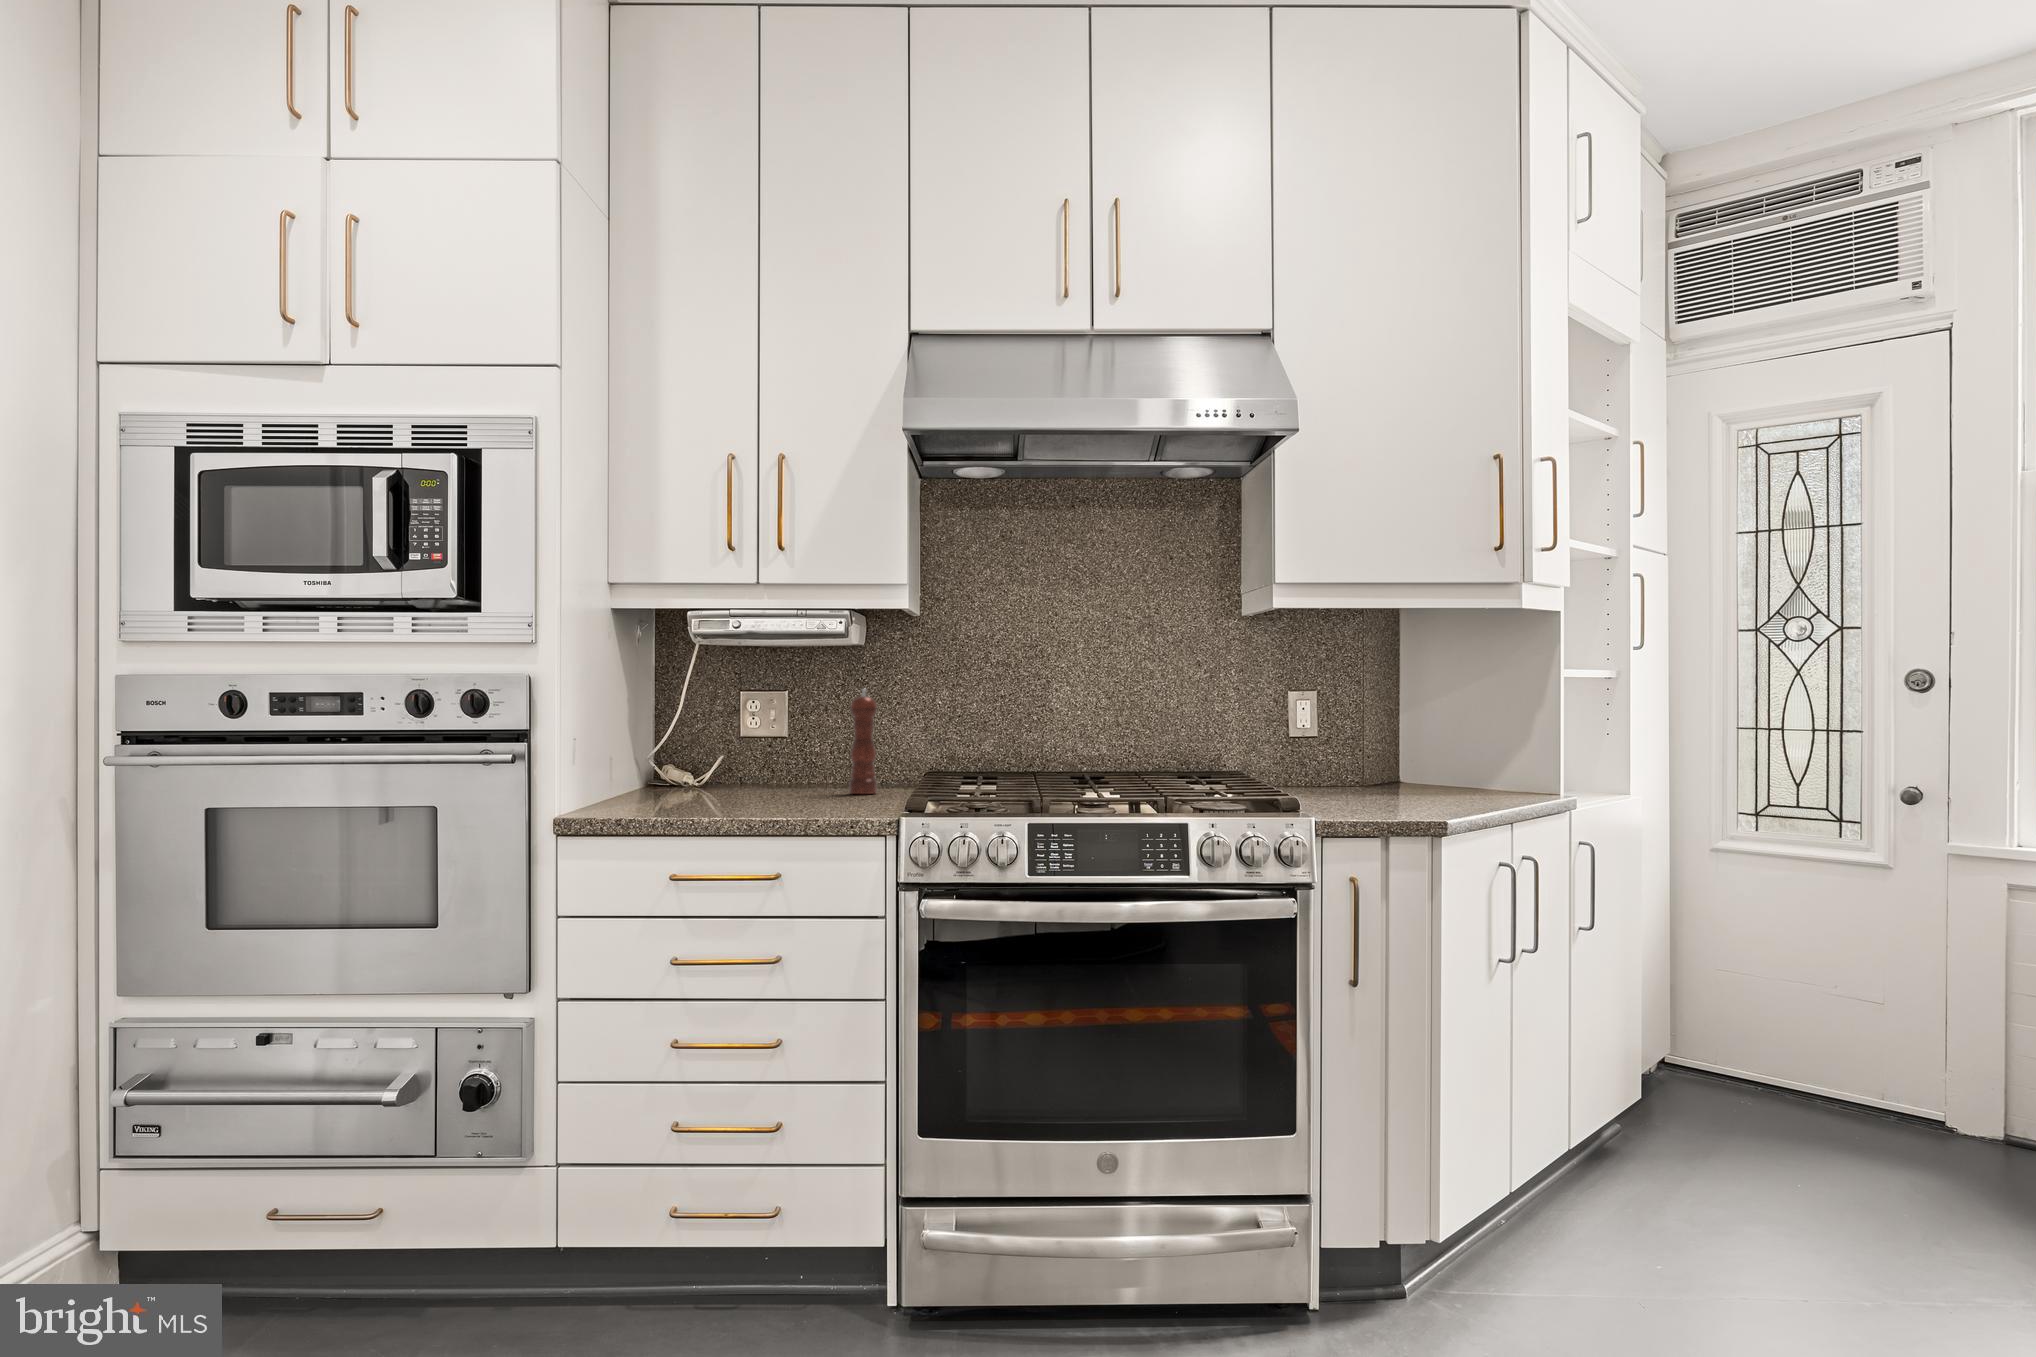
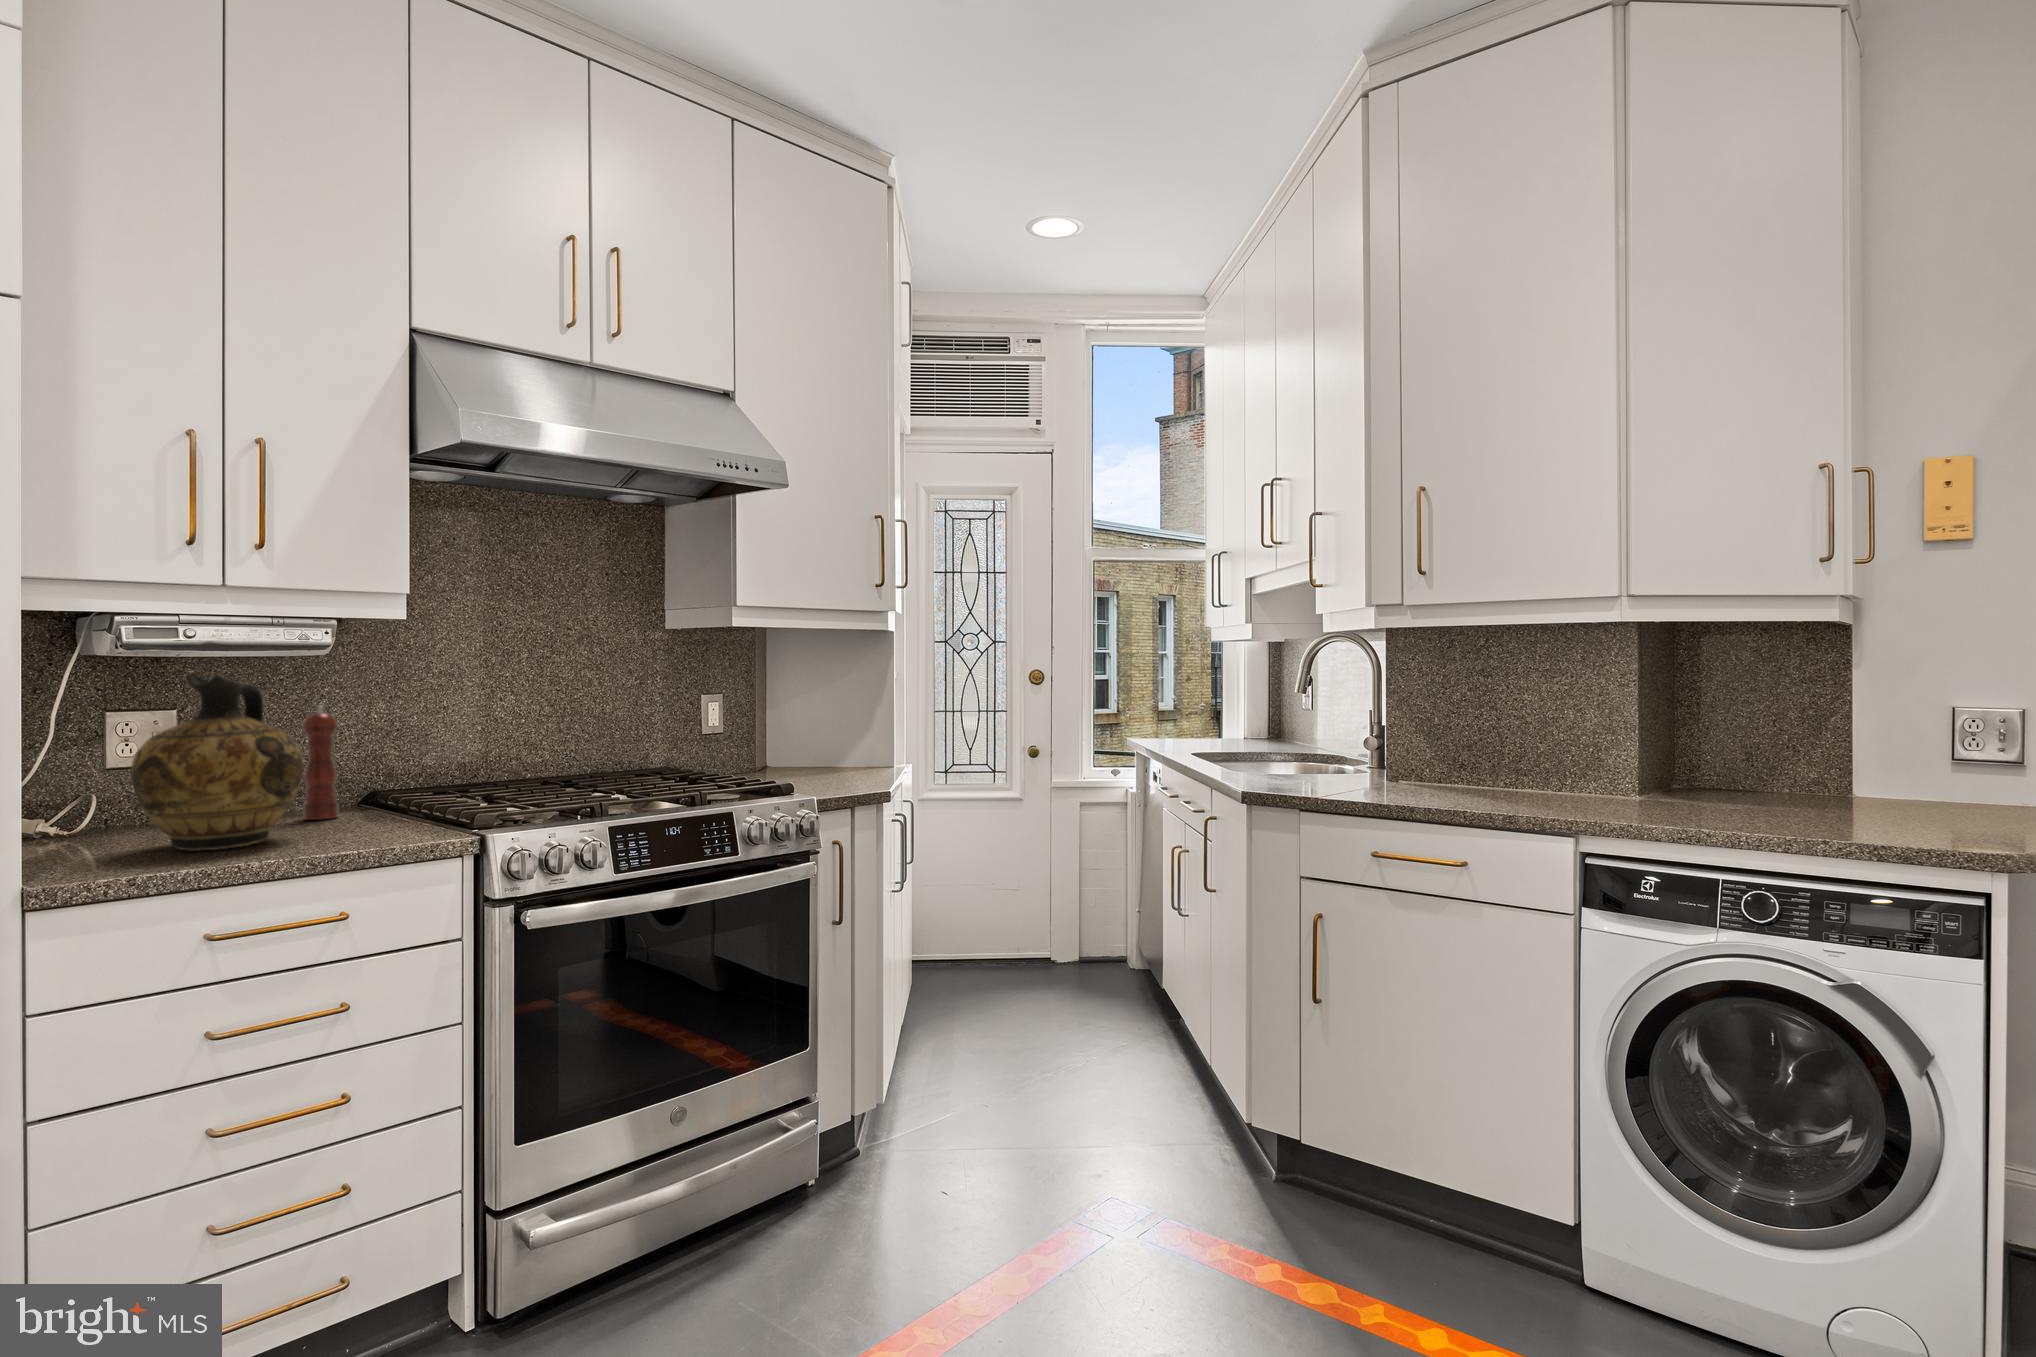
ceramic jug: none [679,654,803,806] -> present [131,674,304,850]

